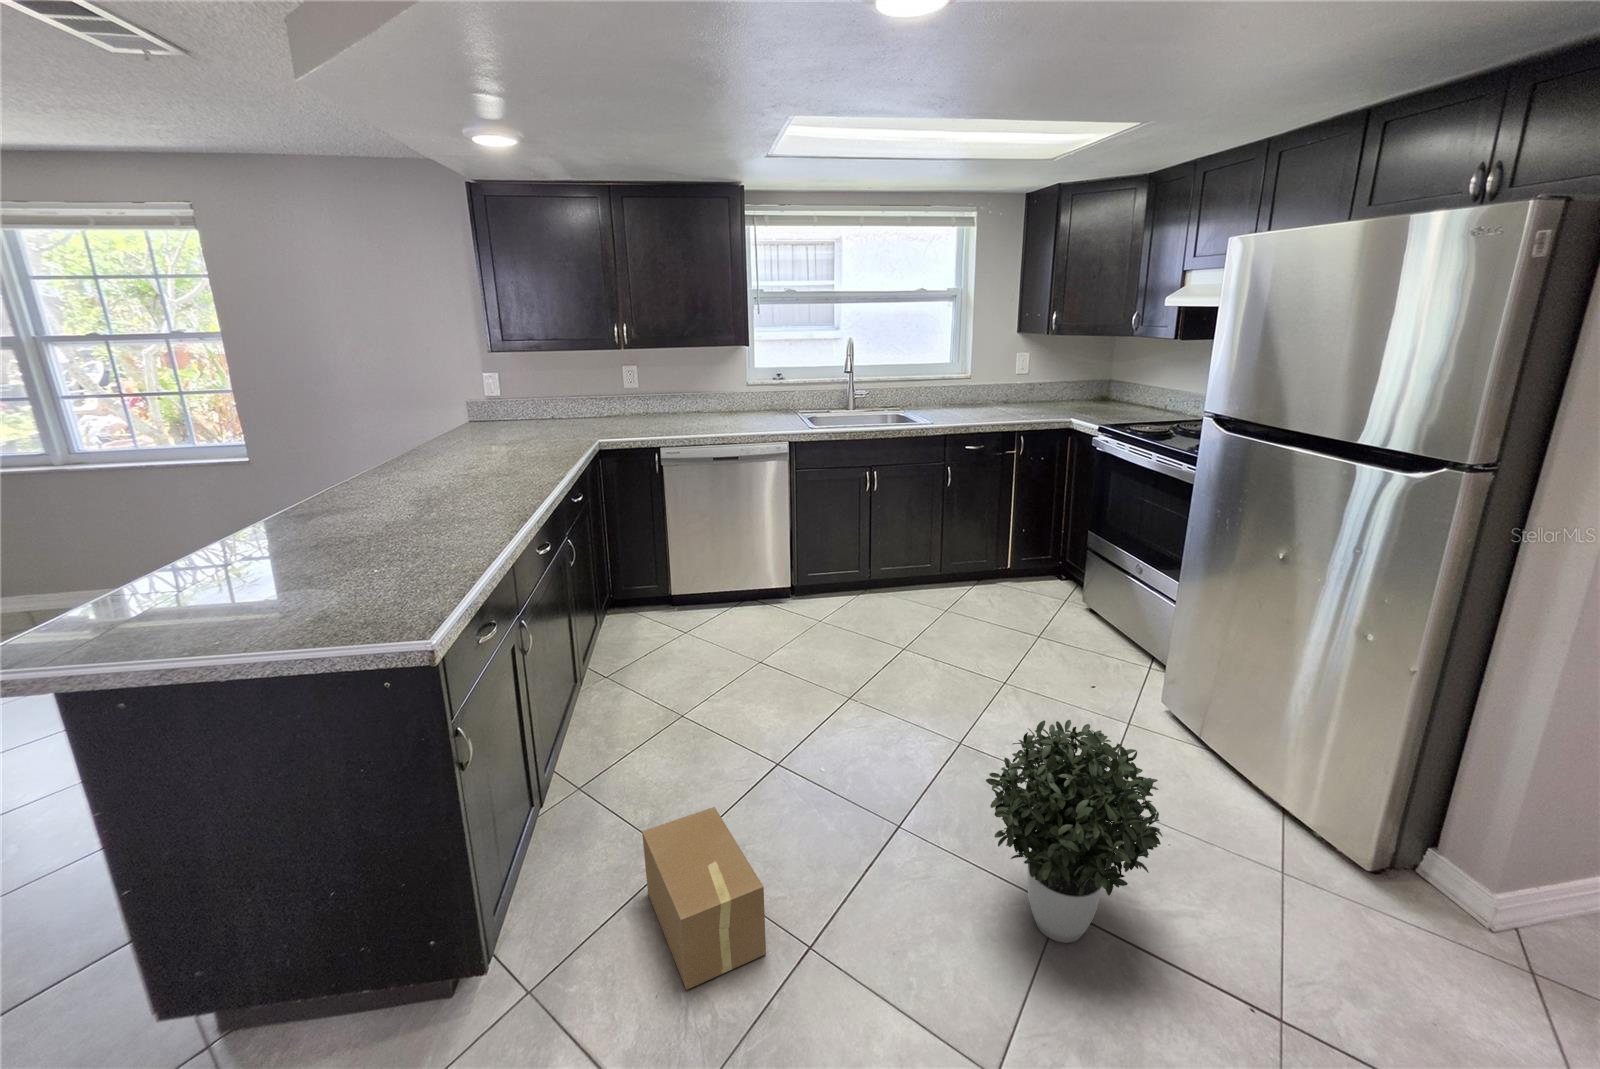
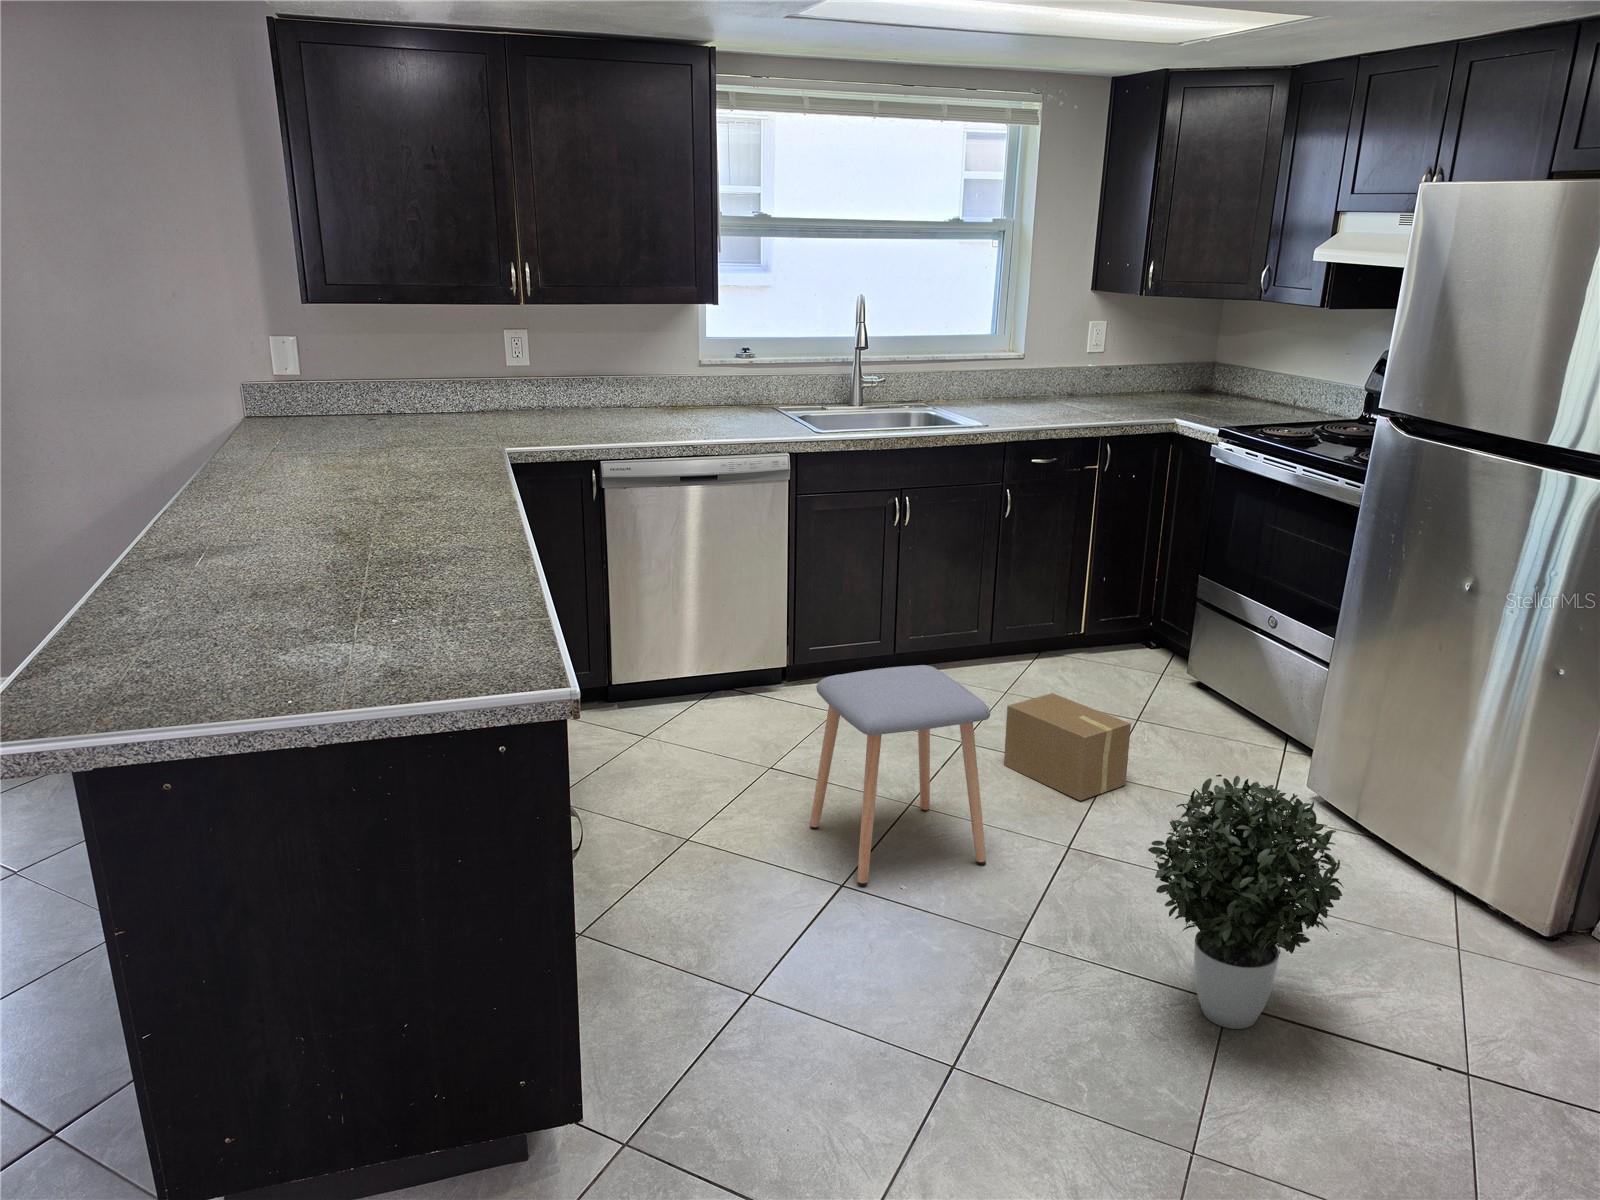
stool: none [767,599,889,768] -> present [810,665,990,885]
cardboard box: present [642,807,766,990] -> present [1004,693,1131,801]

